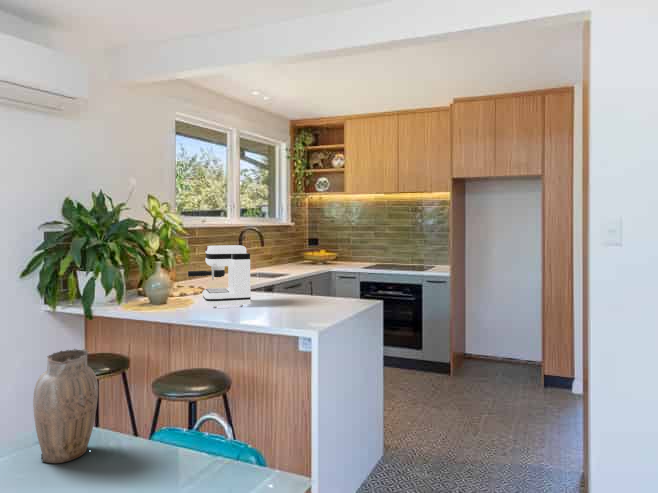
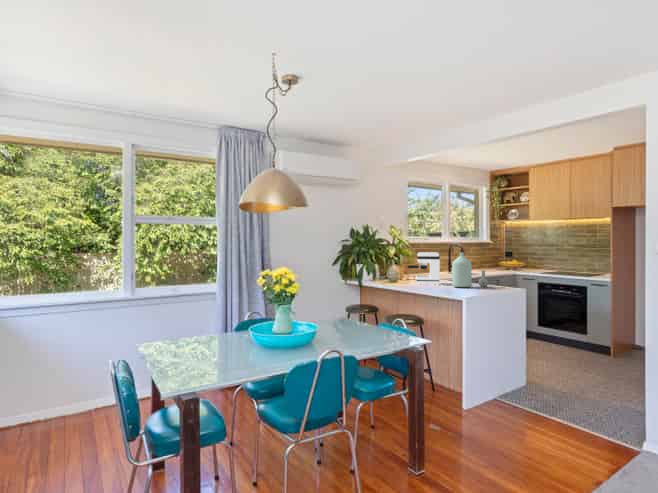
bottle: none [276,243,334,310] -> present [452,250,488,287]
vase: present [33,349,98,463] -> none [338,286,360,327]

